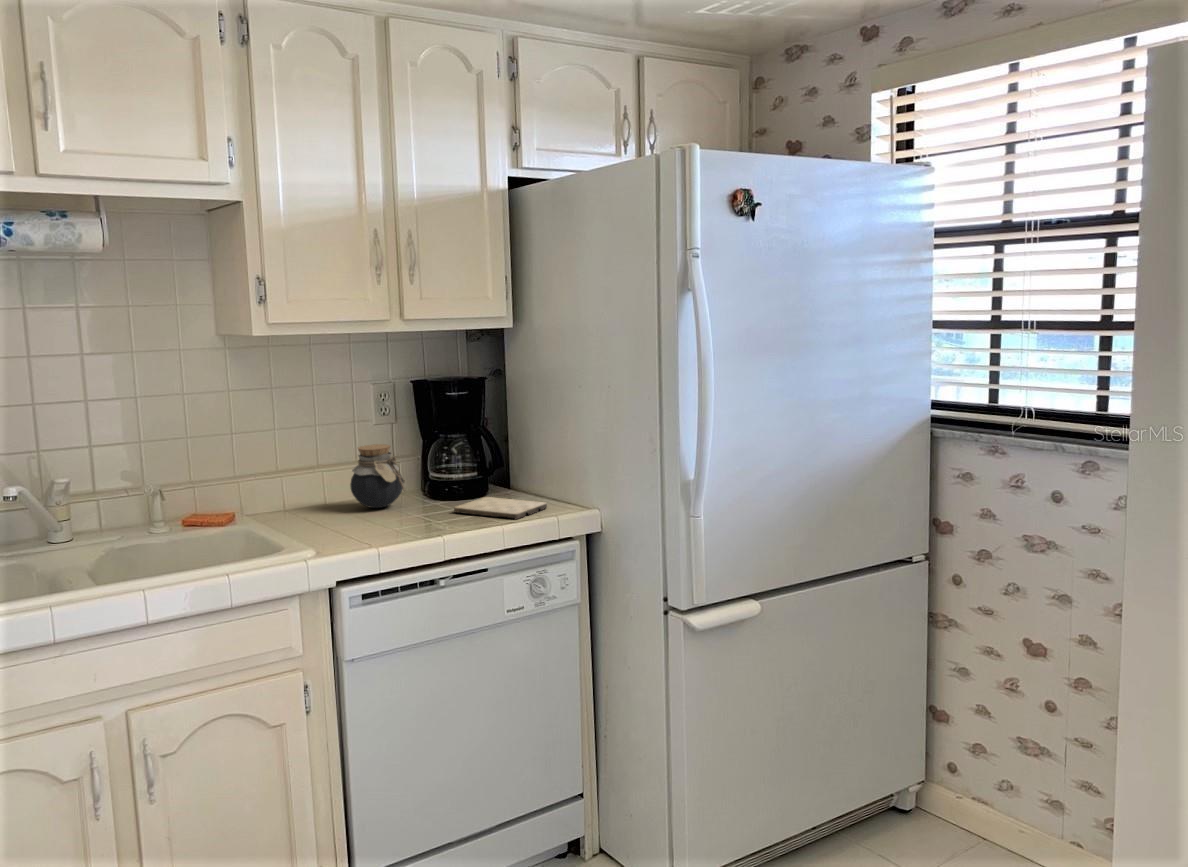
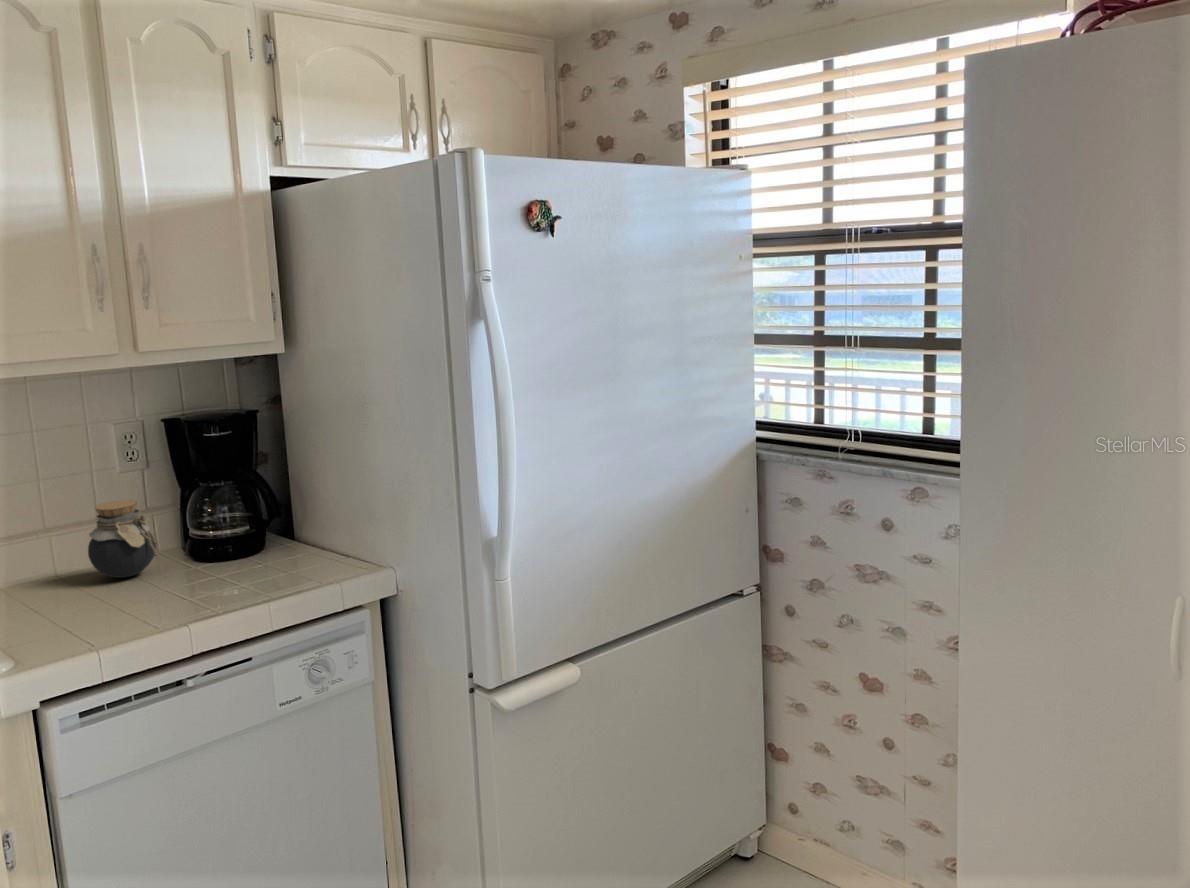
cutting board: present [454,497,547,519] -> none [218,556,332,586]

